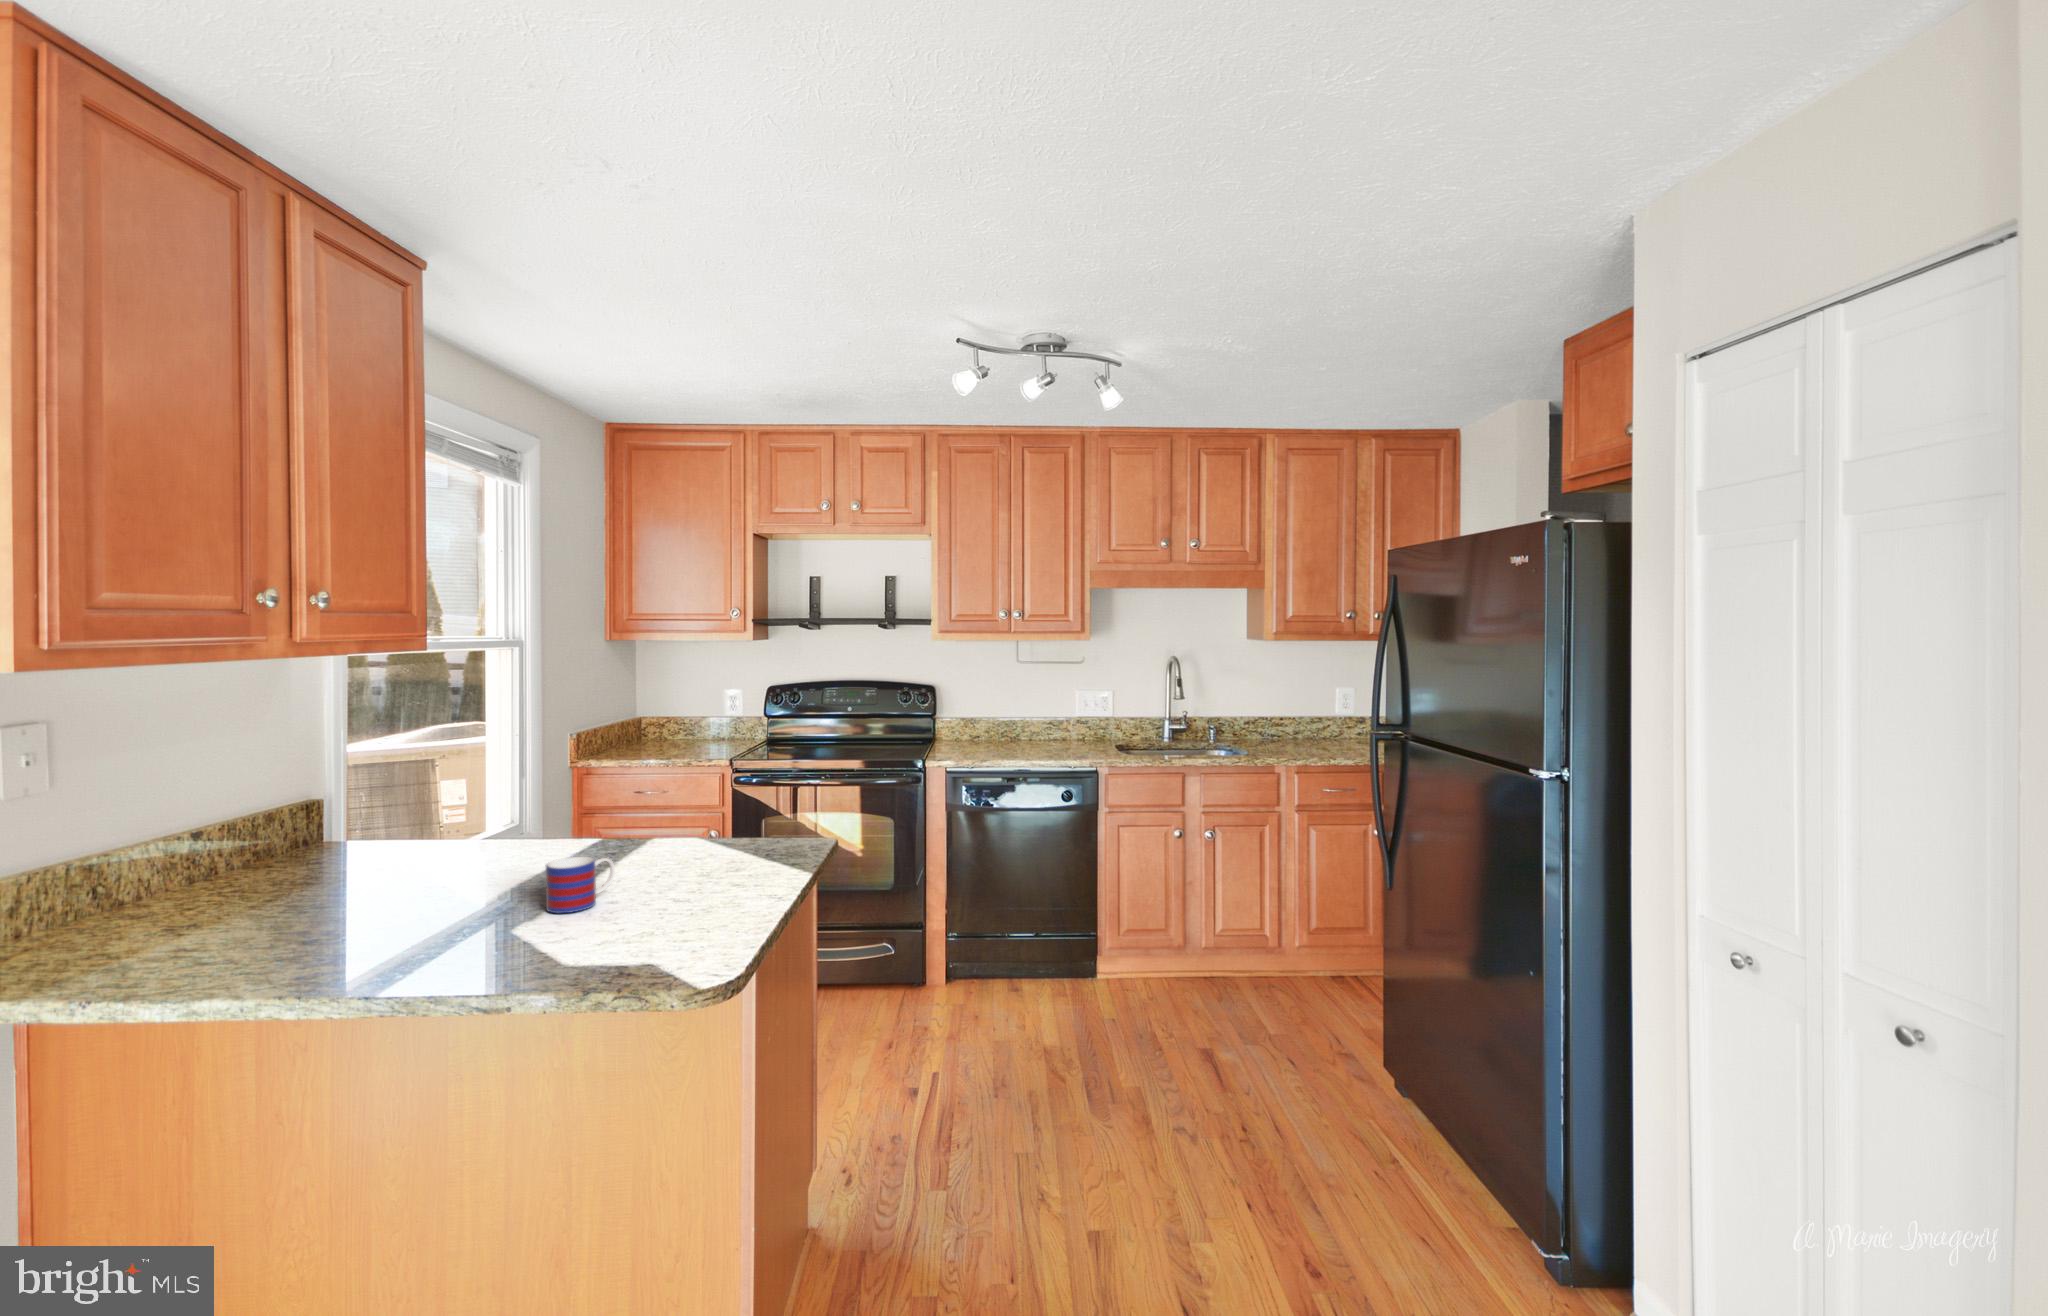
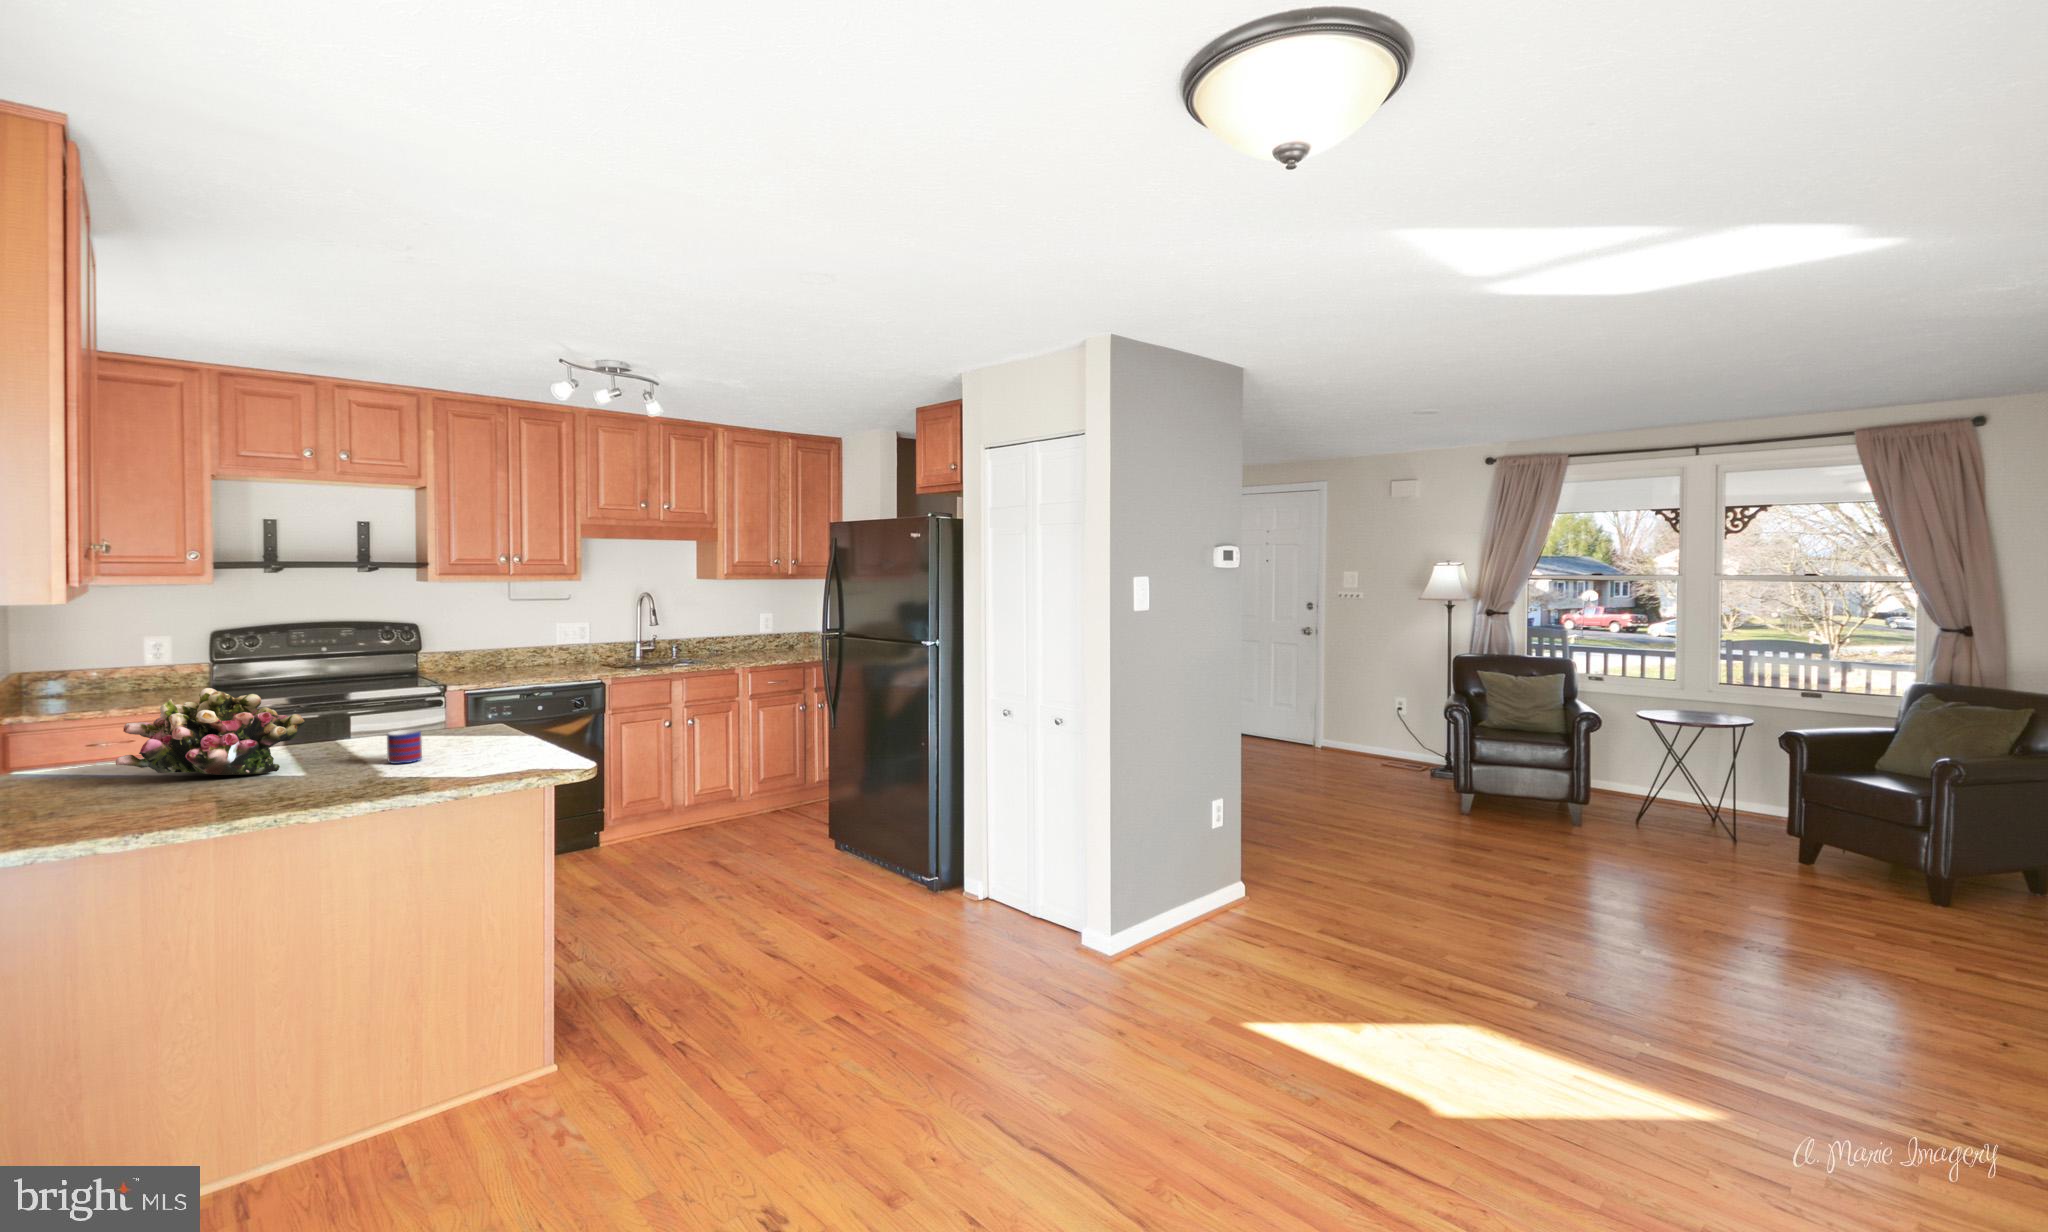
flower arrangement: none [275,769,505,900] -> present [116,688,305,775]

